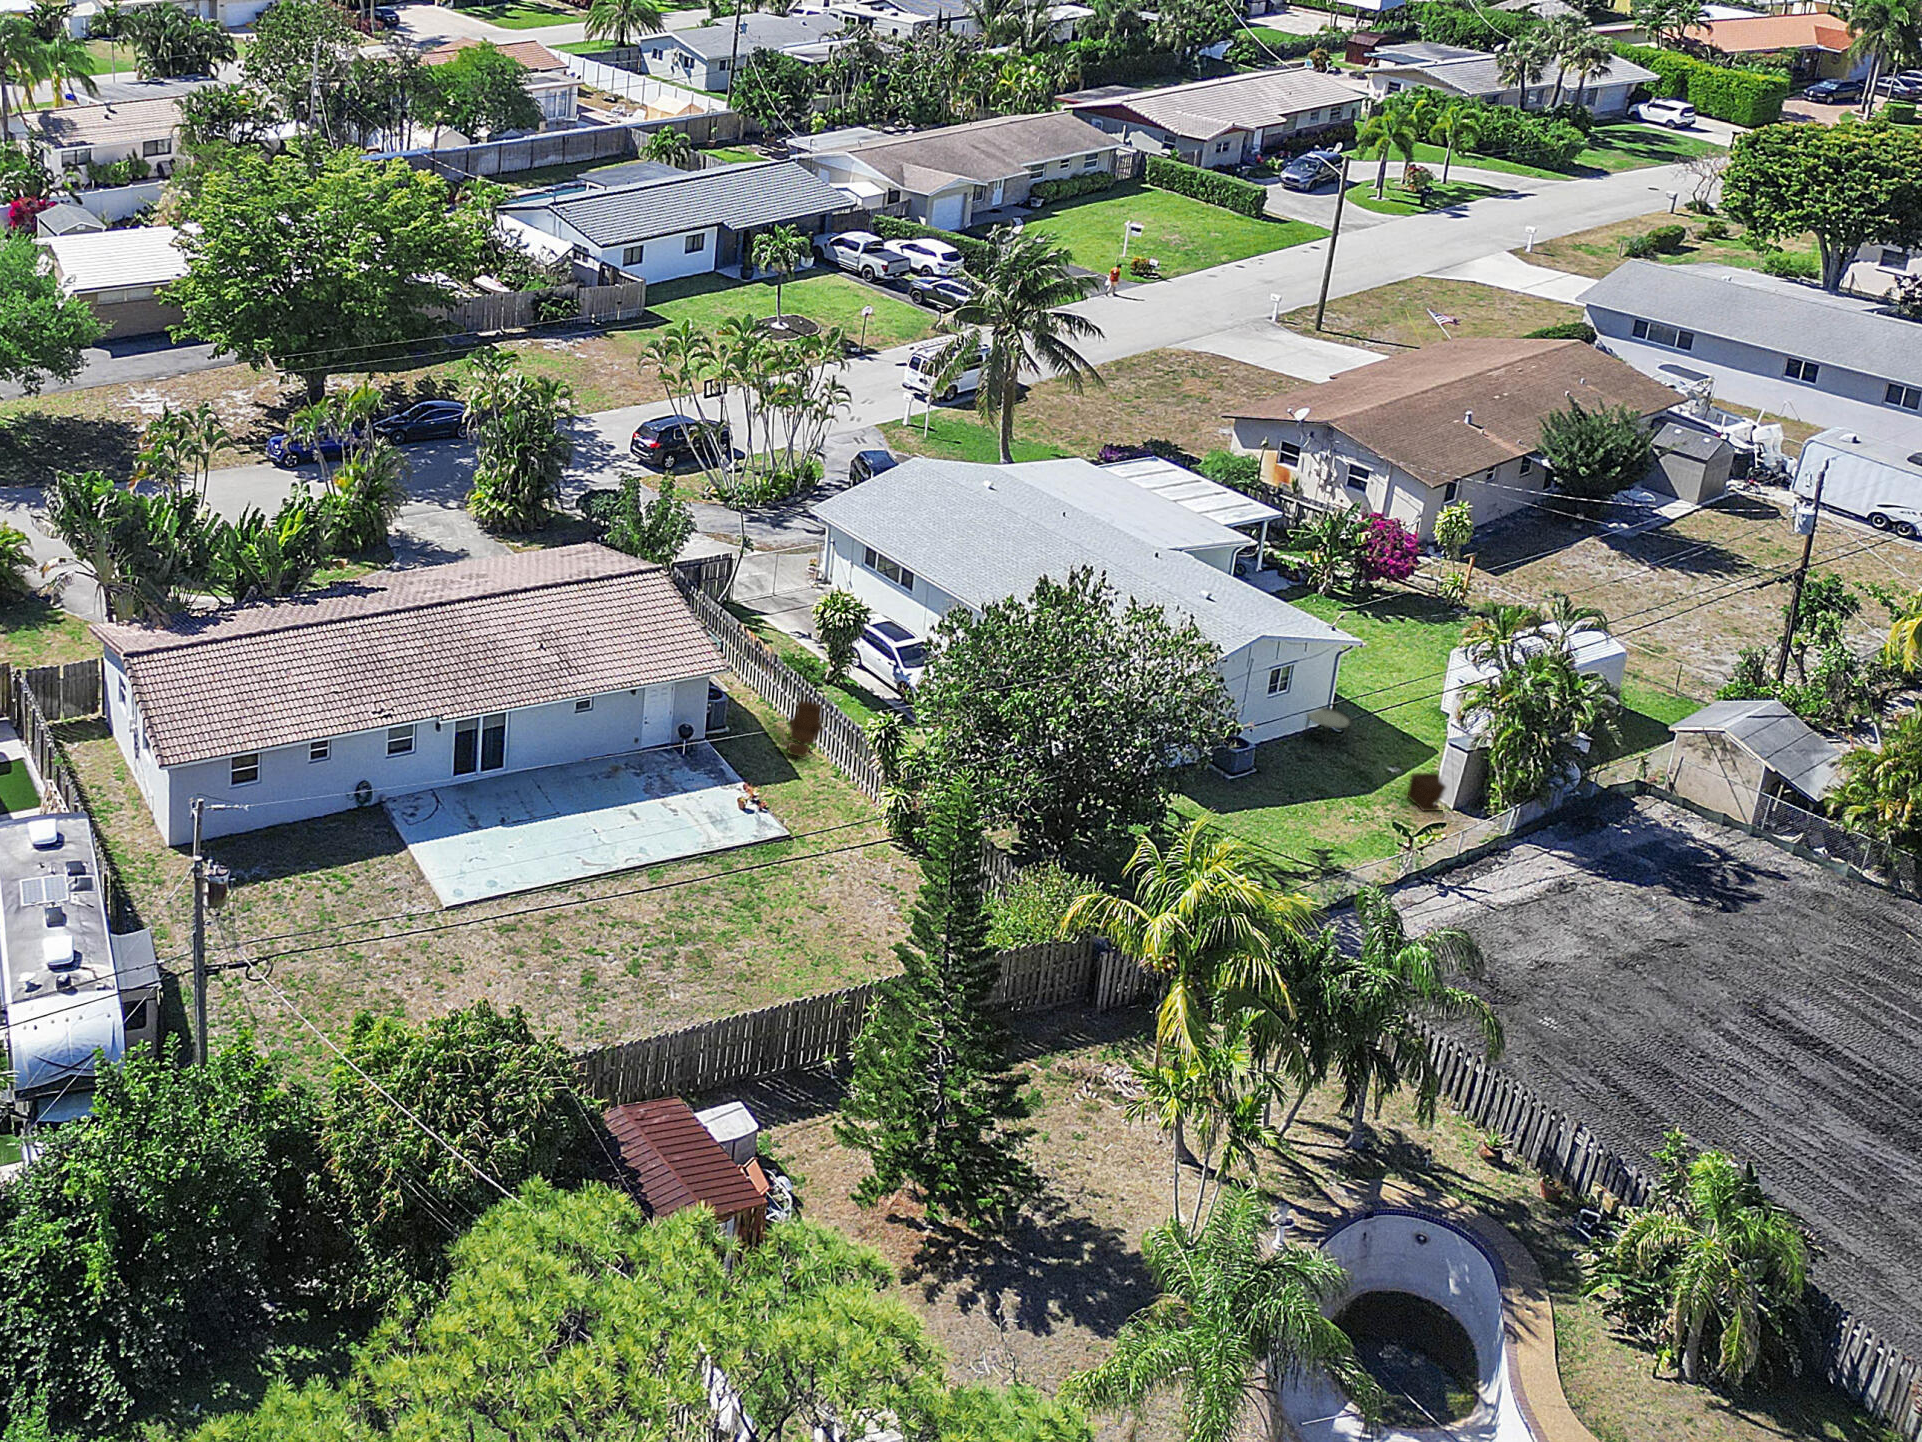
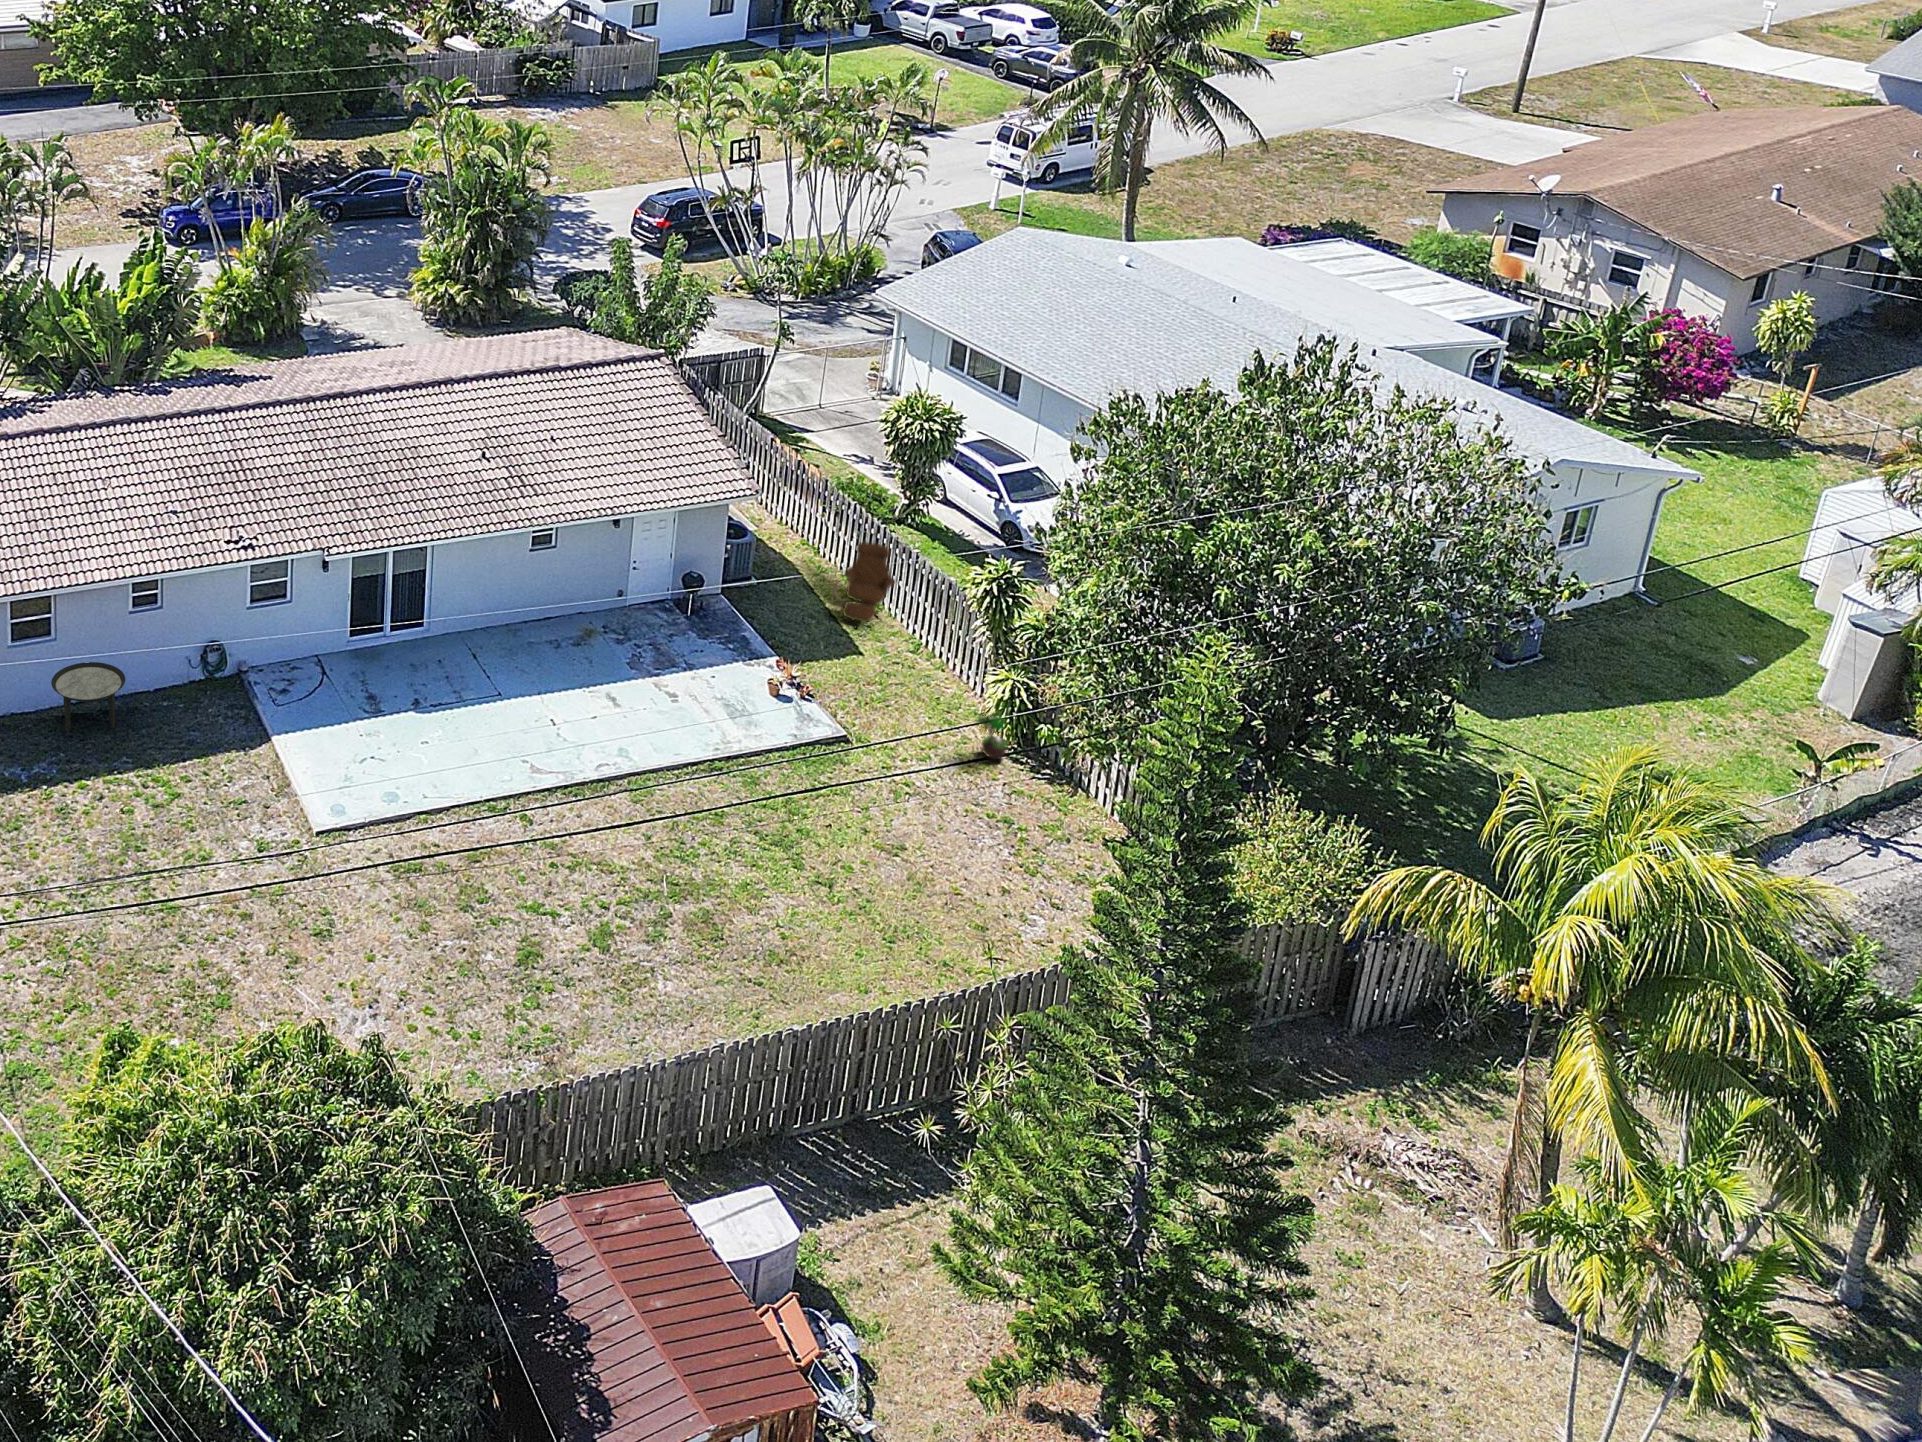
round table: present [1305,707,1352,745] -> present [51,662,126,732]
wooden crate: present [1407,772,1446,811] -> none [1782,664,1862,721]
potted tree: none [870,813,894,849] -> present [978,713,1008,759]

